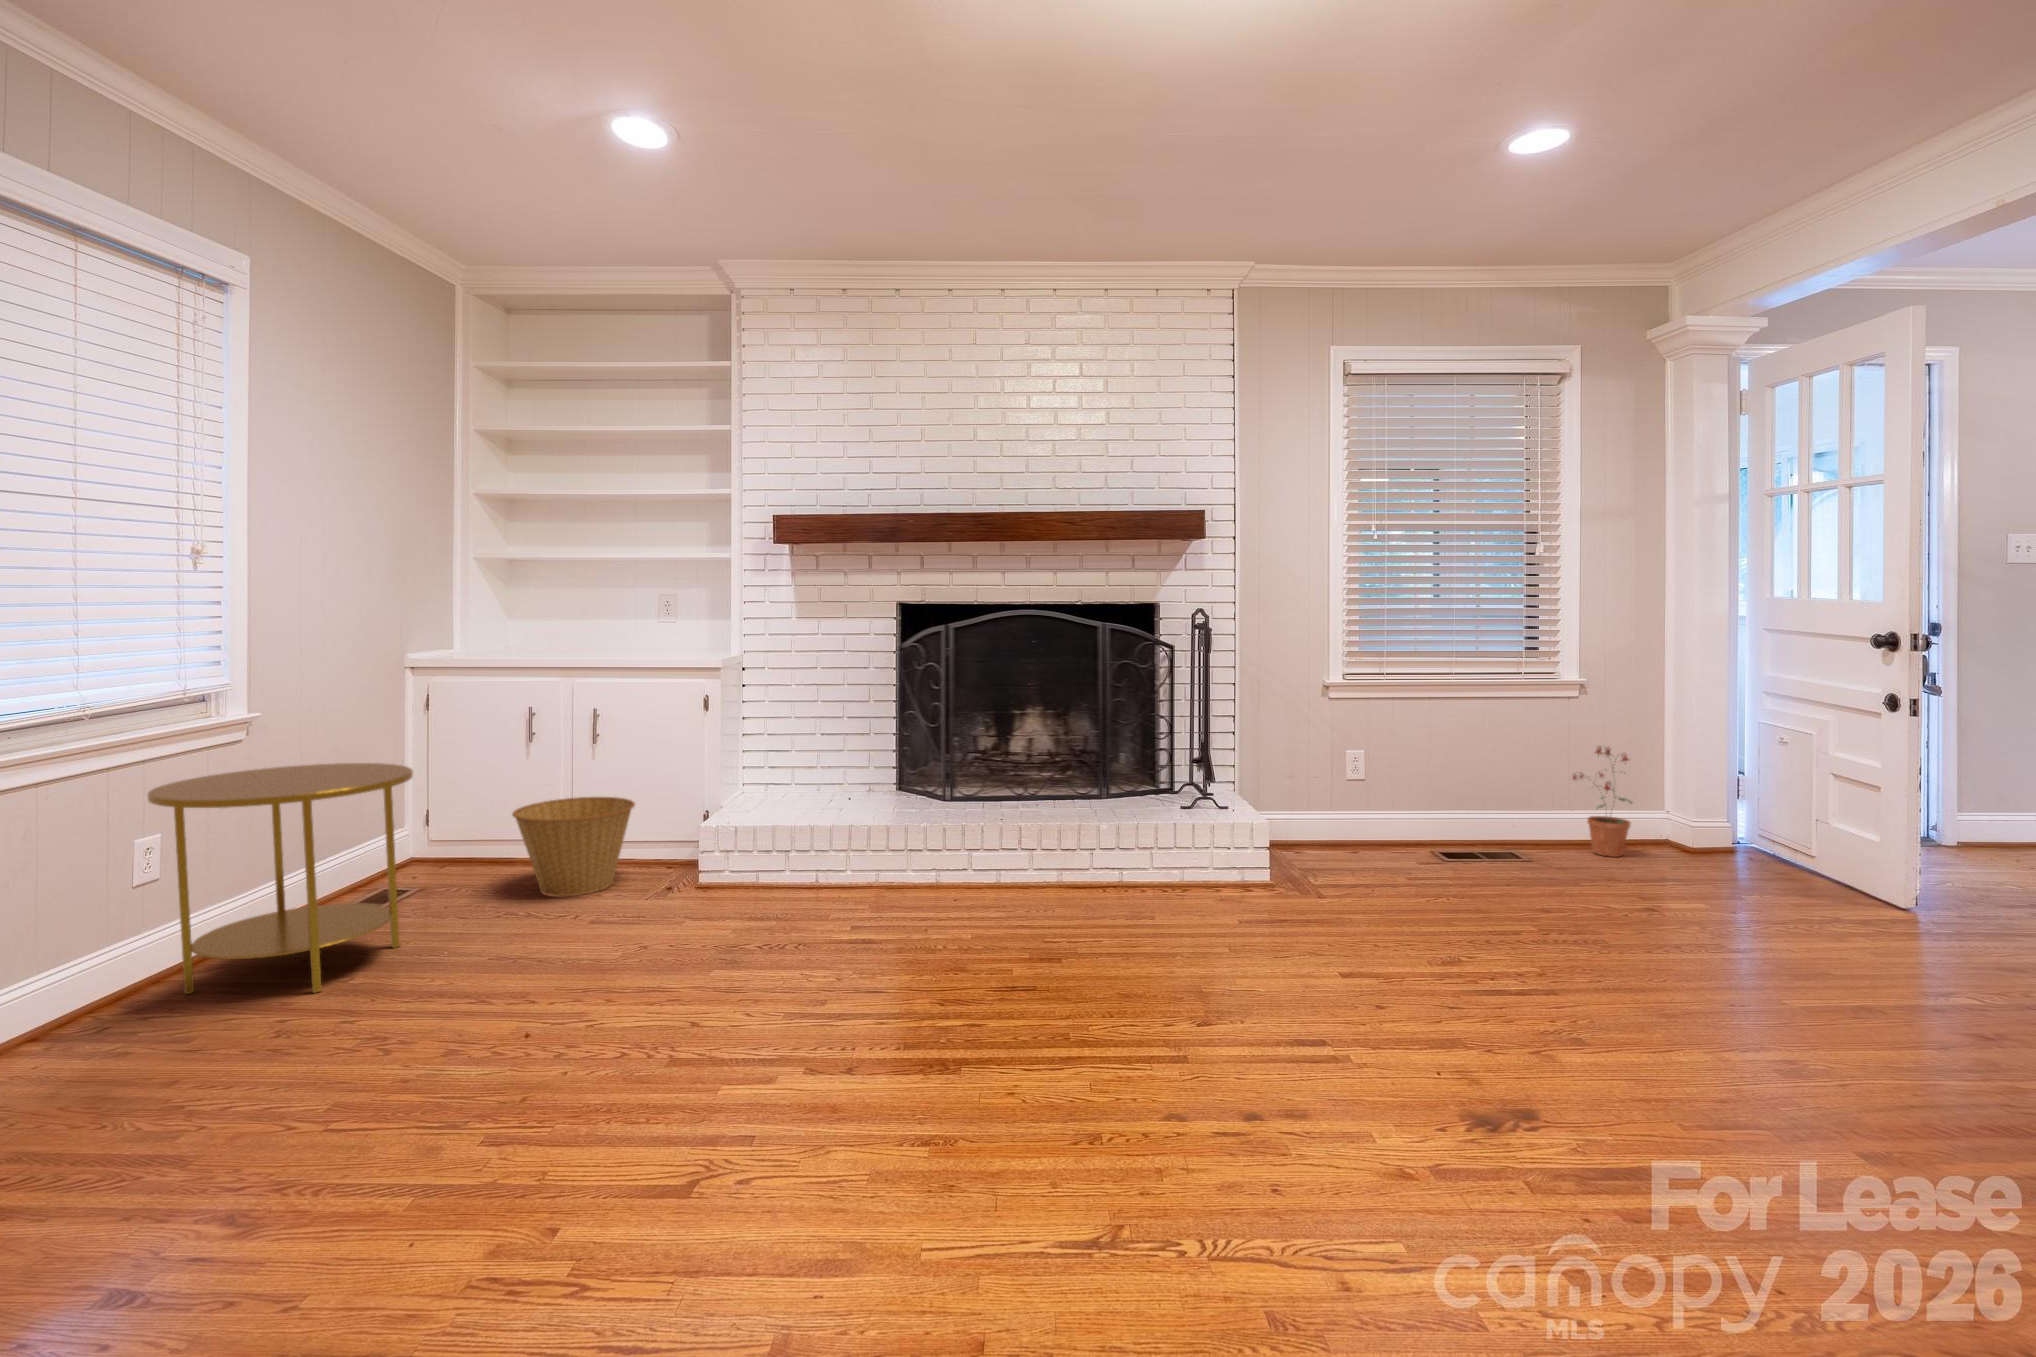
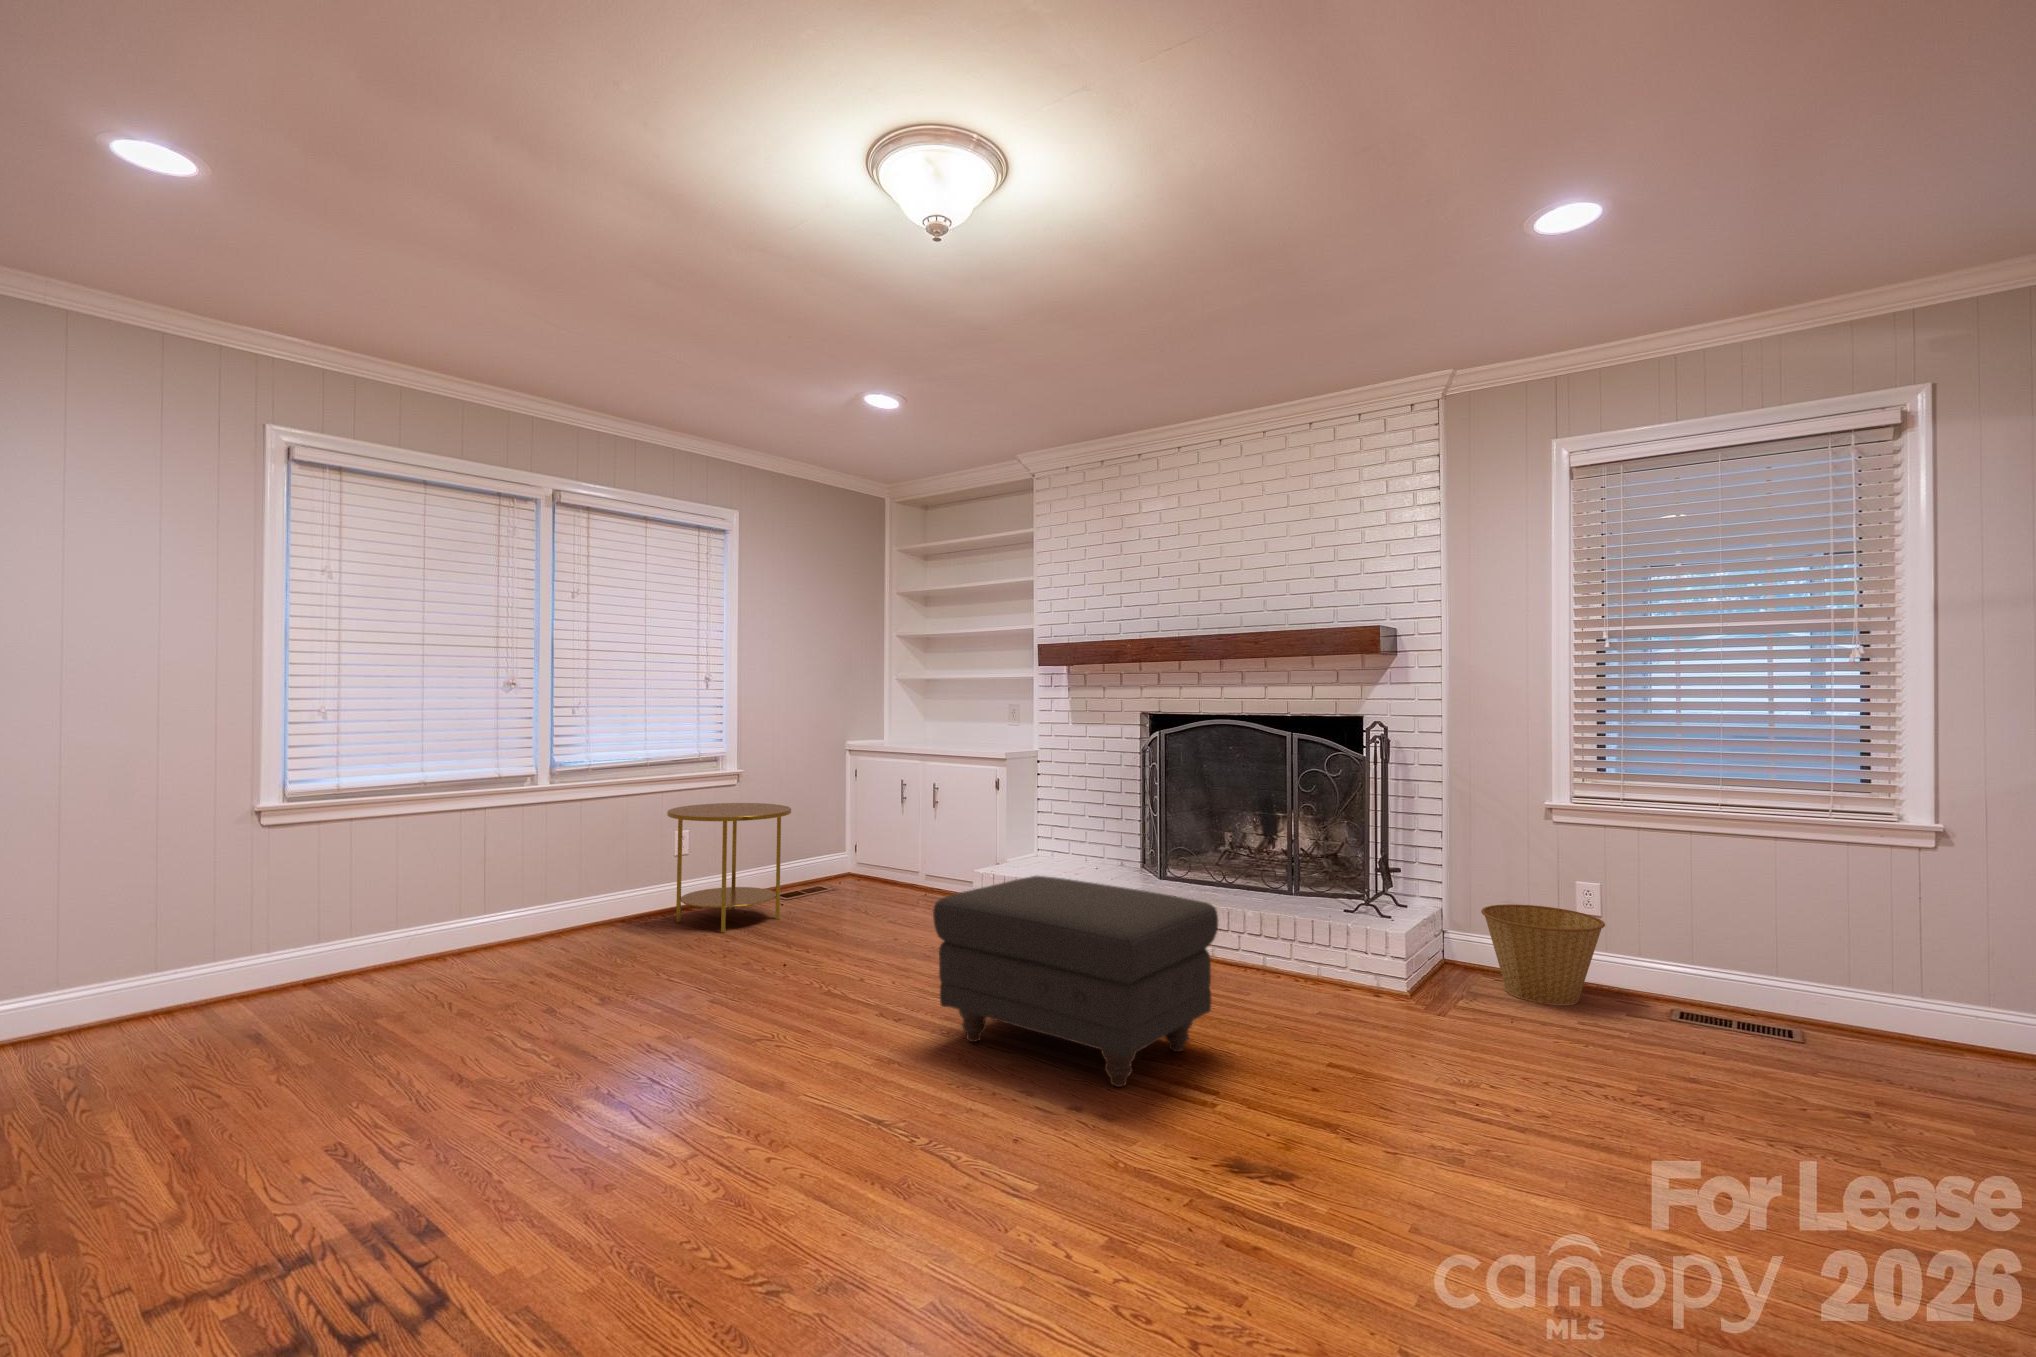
potted plant: present [1573,746,1632,857] -> none [1888,910,1972,1059]
basket: present [512,797,635,896] -> present [1481,904,1605,1005]
ottoman: none [932,817,1286,1069] -> present [933,876,1218,1087]

